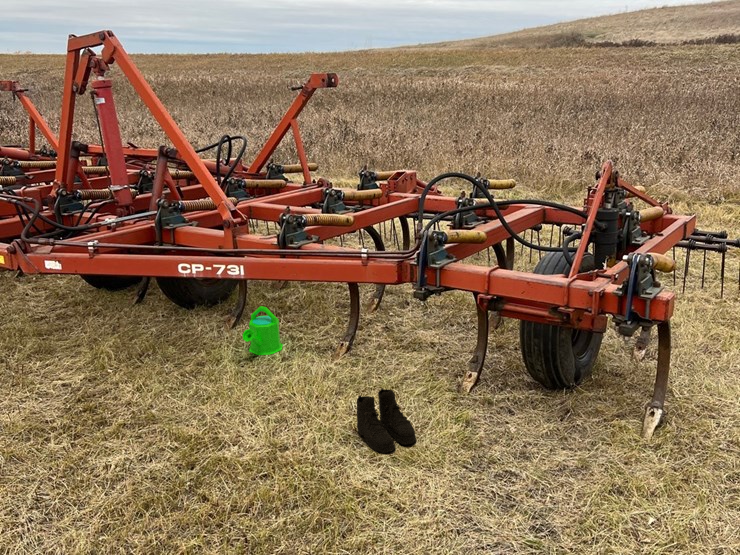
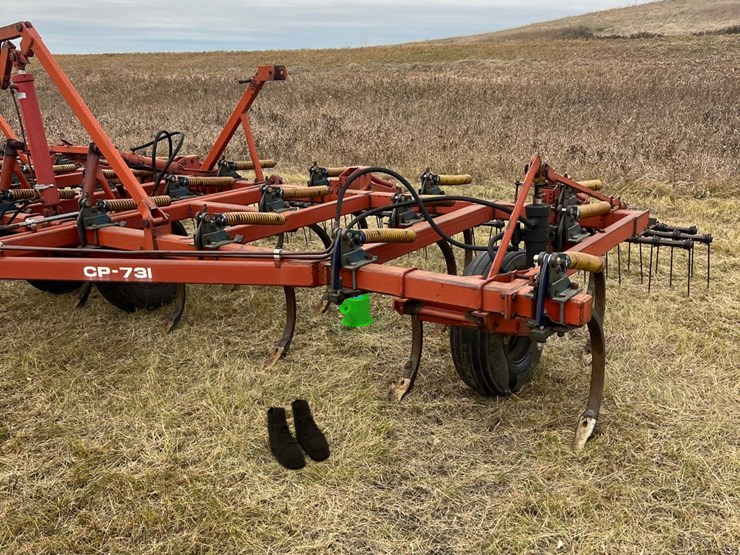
watering can: present [243,306,283,355] -> present [339,294,373,327]

